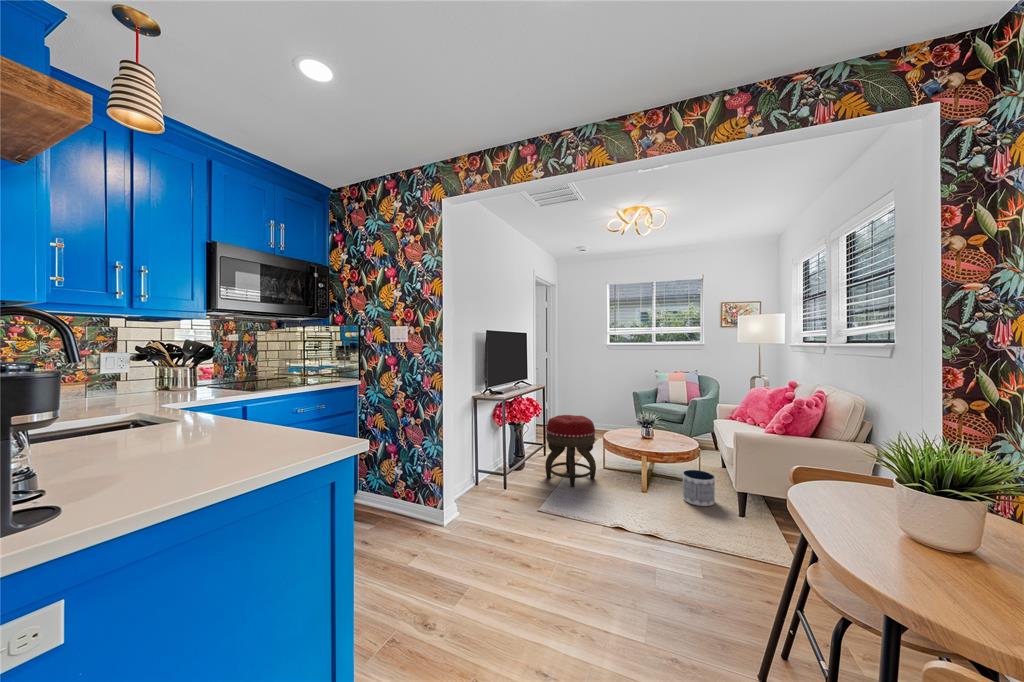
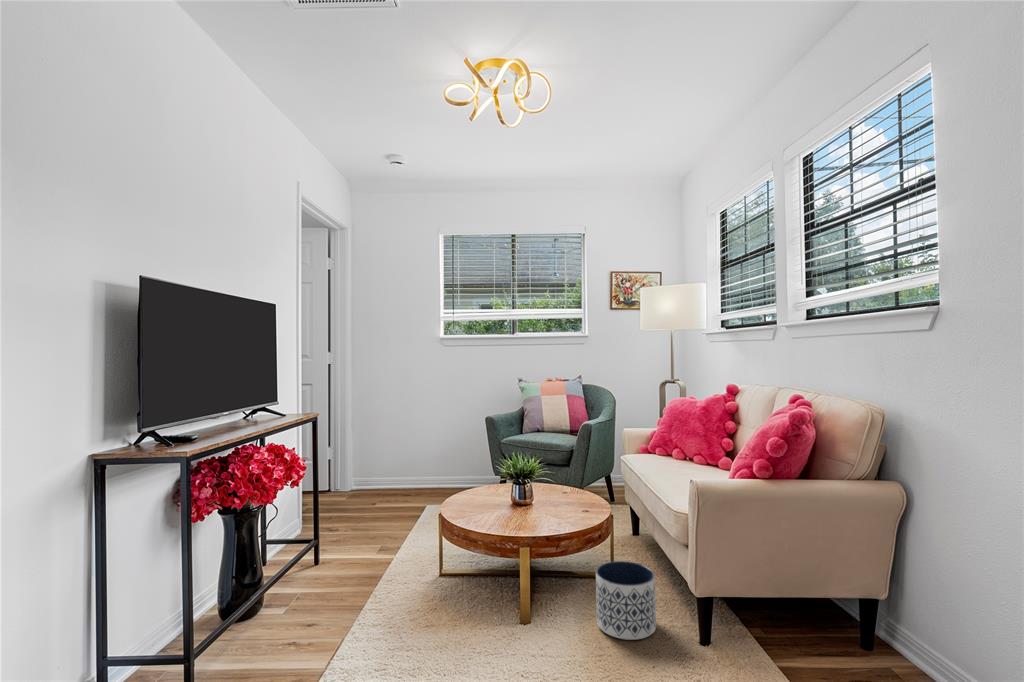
footstool: present [545,415,596,487] -> none [309,473,422,640]

